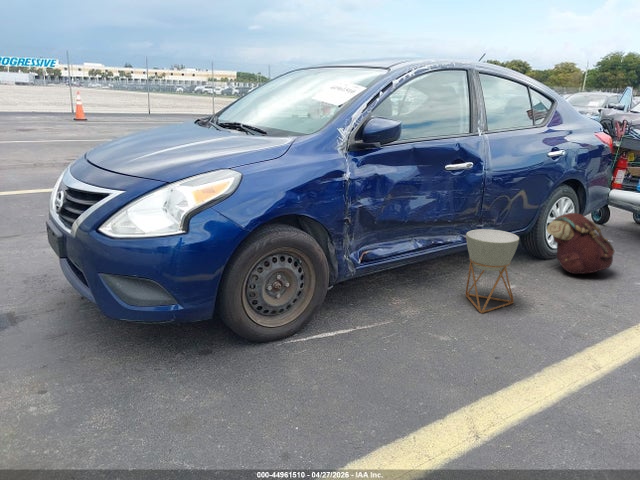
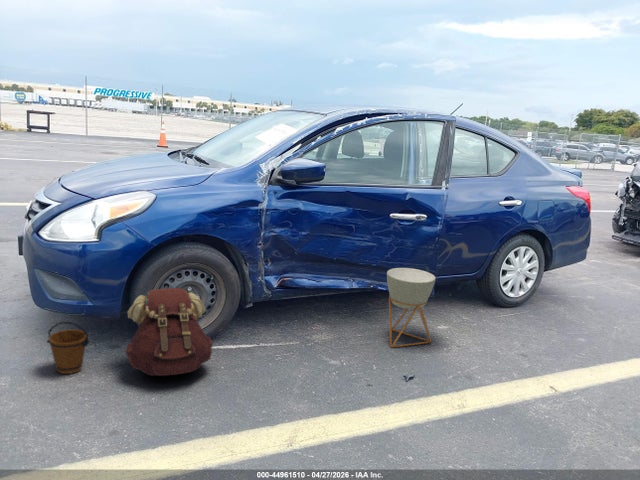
backpack: present [547,213,615,274] -> present [125,288,213,376]
bucket: none [136,333,186,394] -> present [47,322,89,374]

